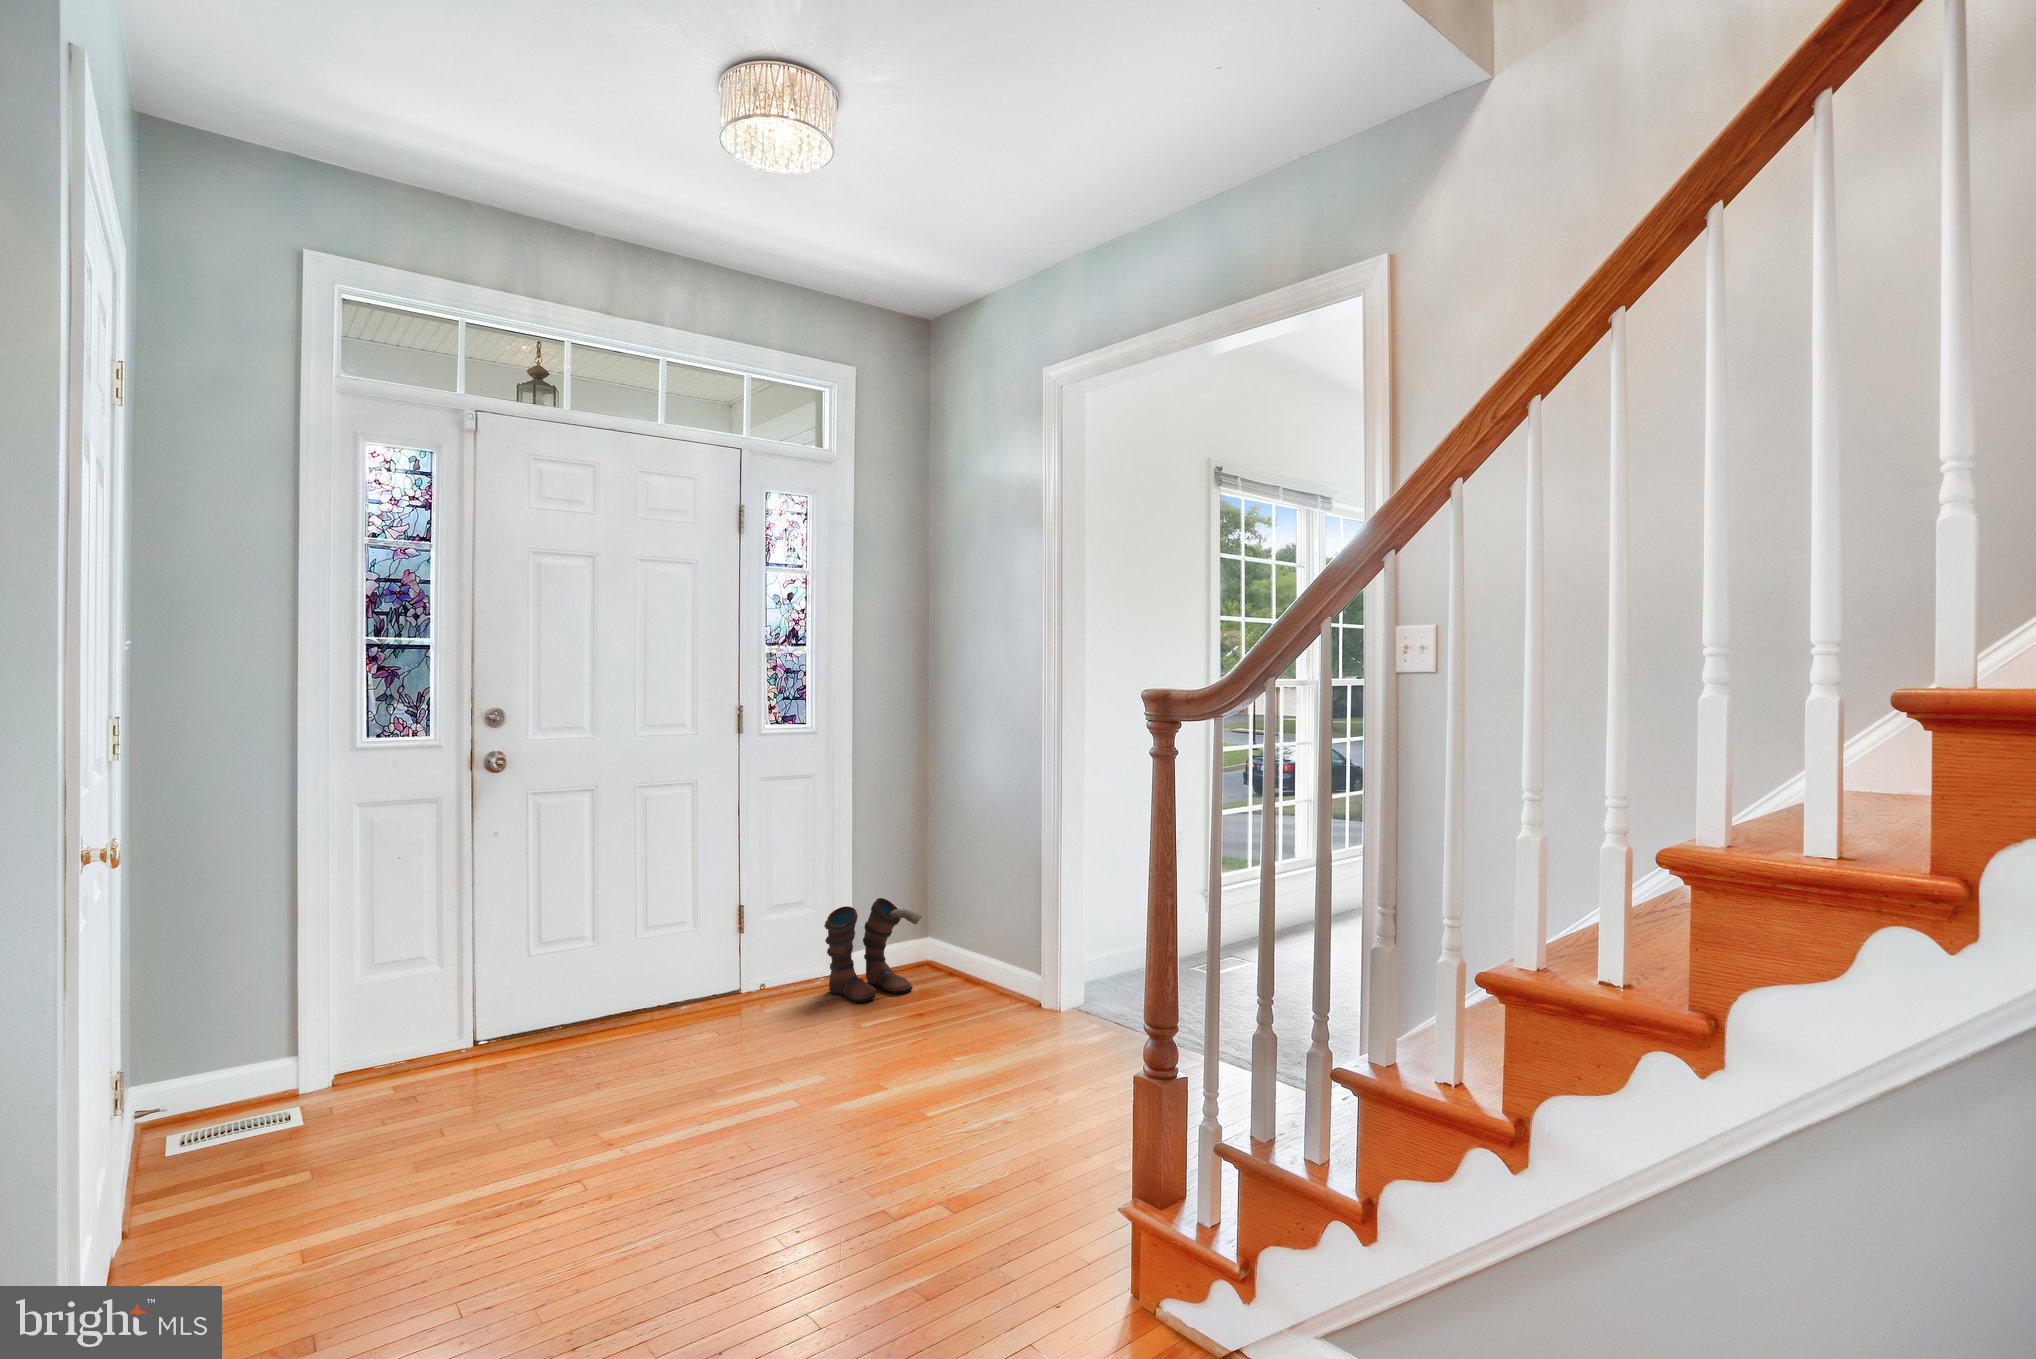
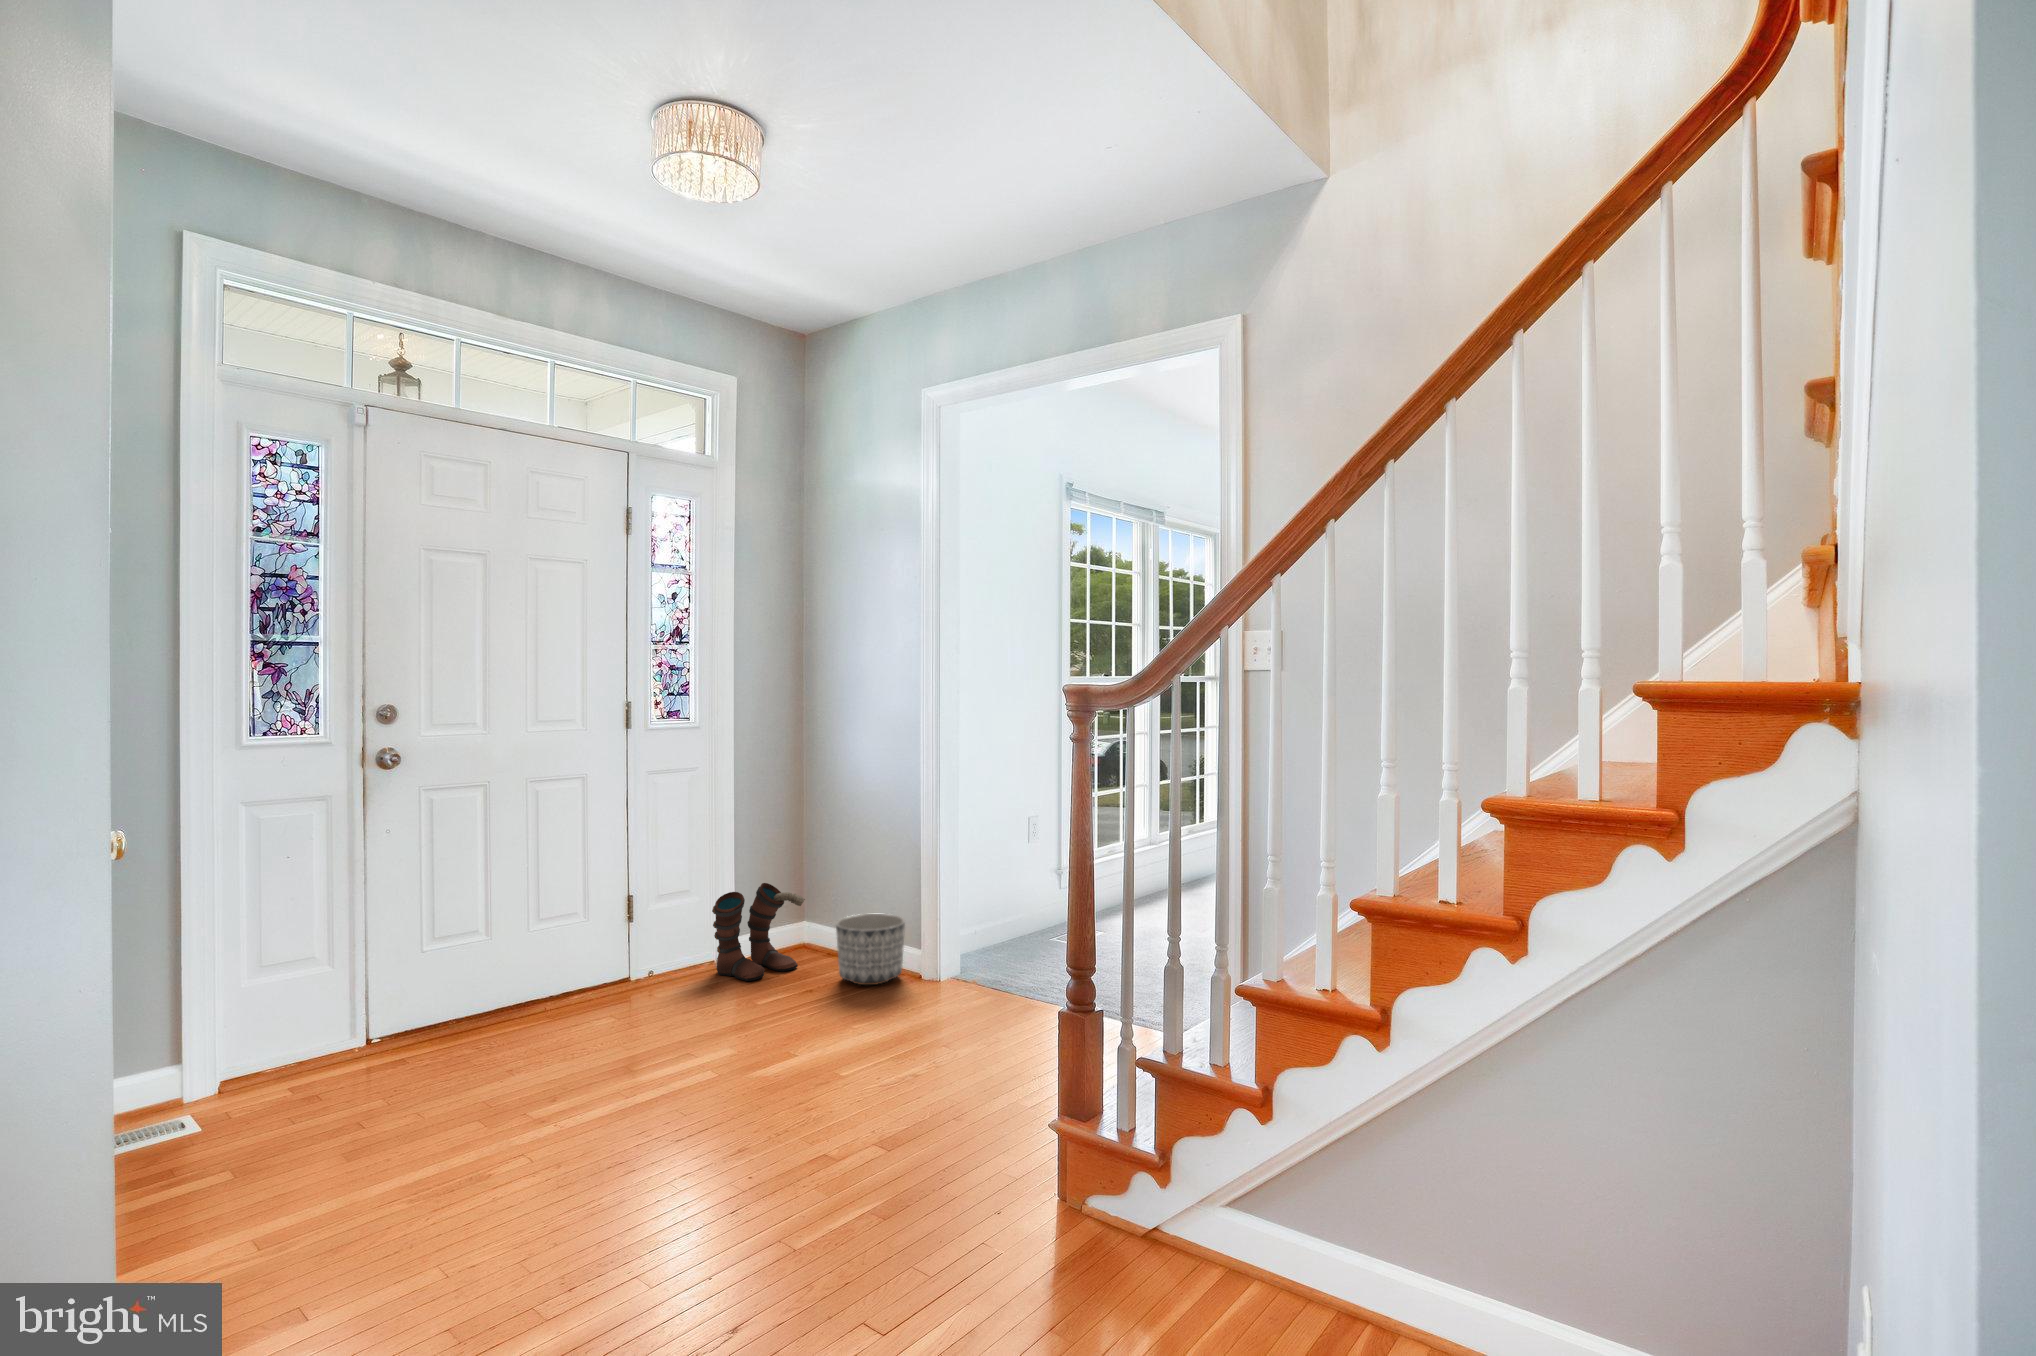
planter: none [948,937,1022,1015] -> present [836,913,905,985]

